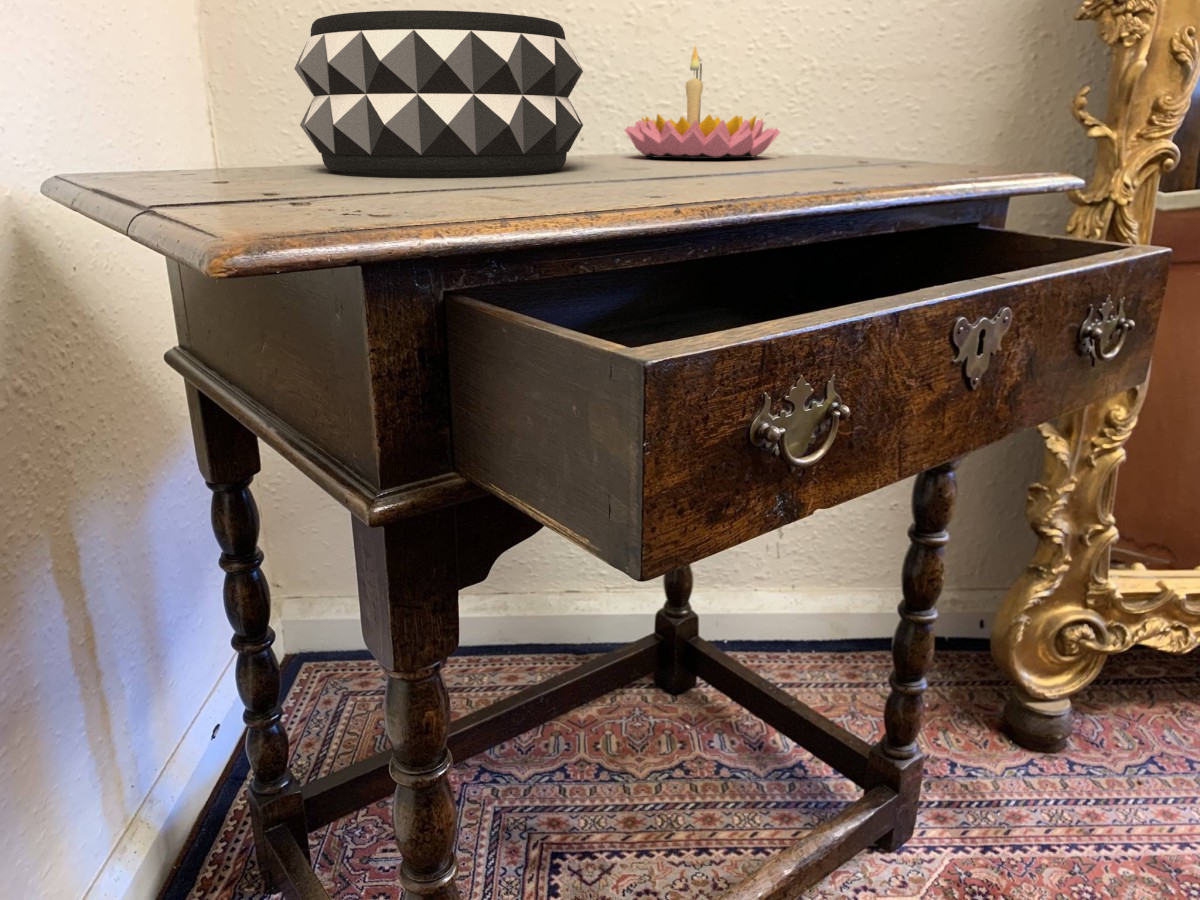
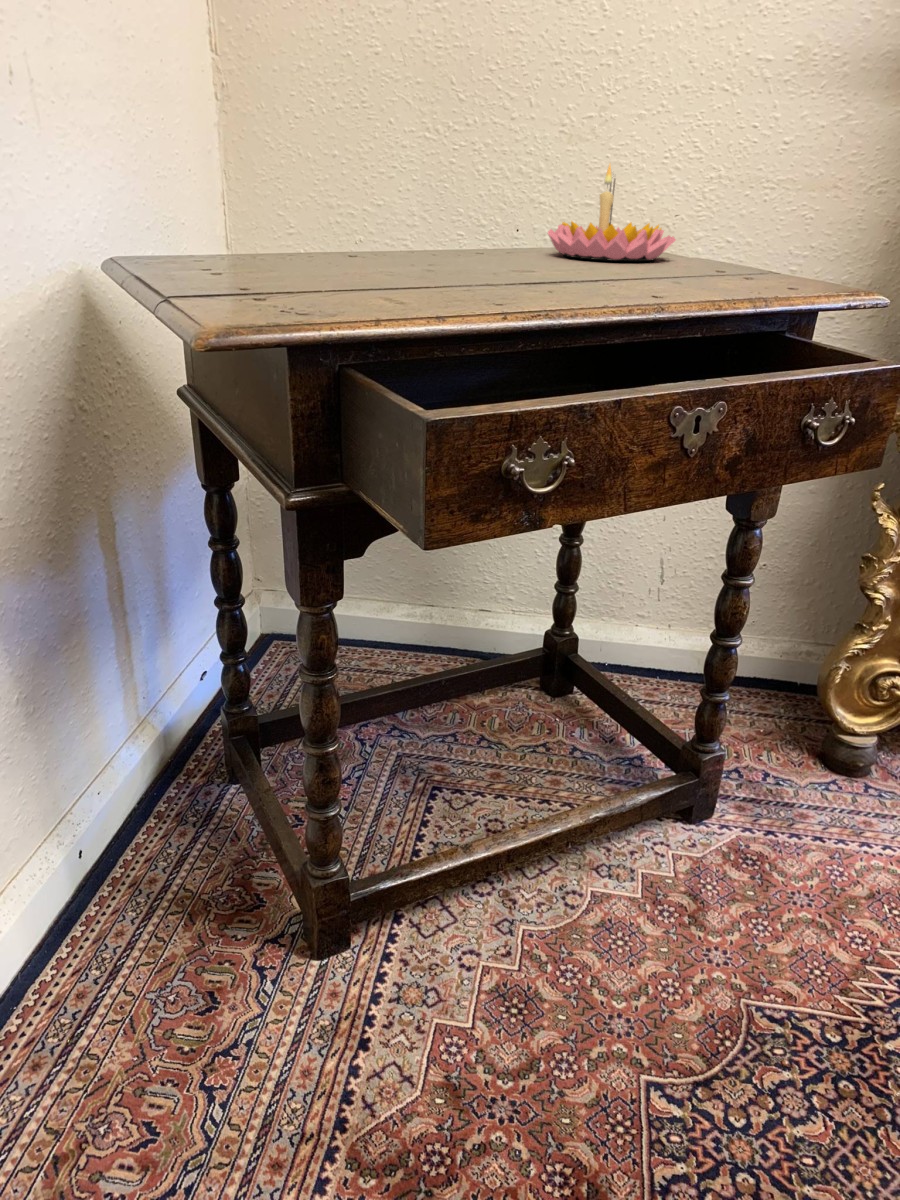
decorative bowl: present [294,10,583,173] -> none [283,146,500,270]

